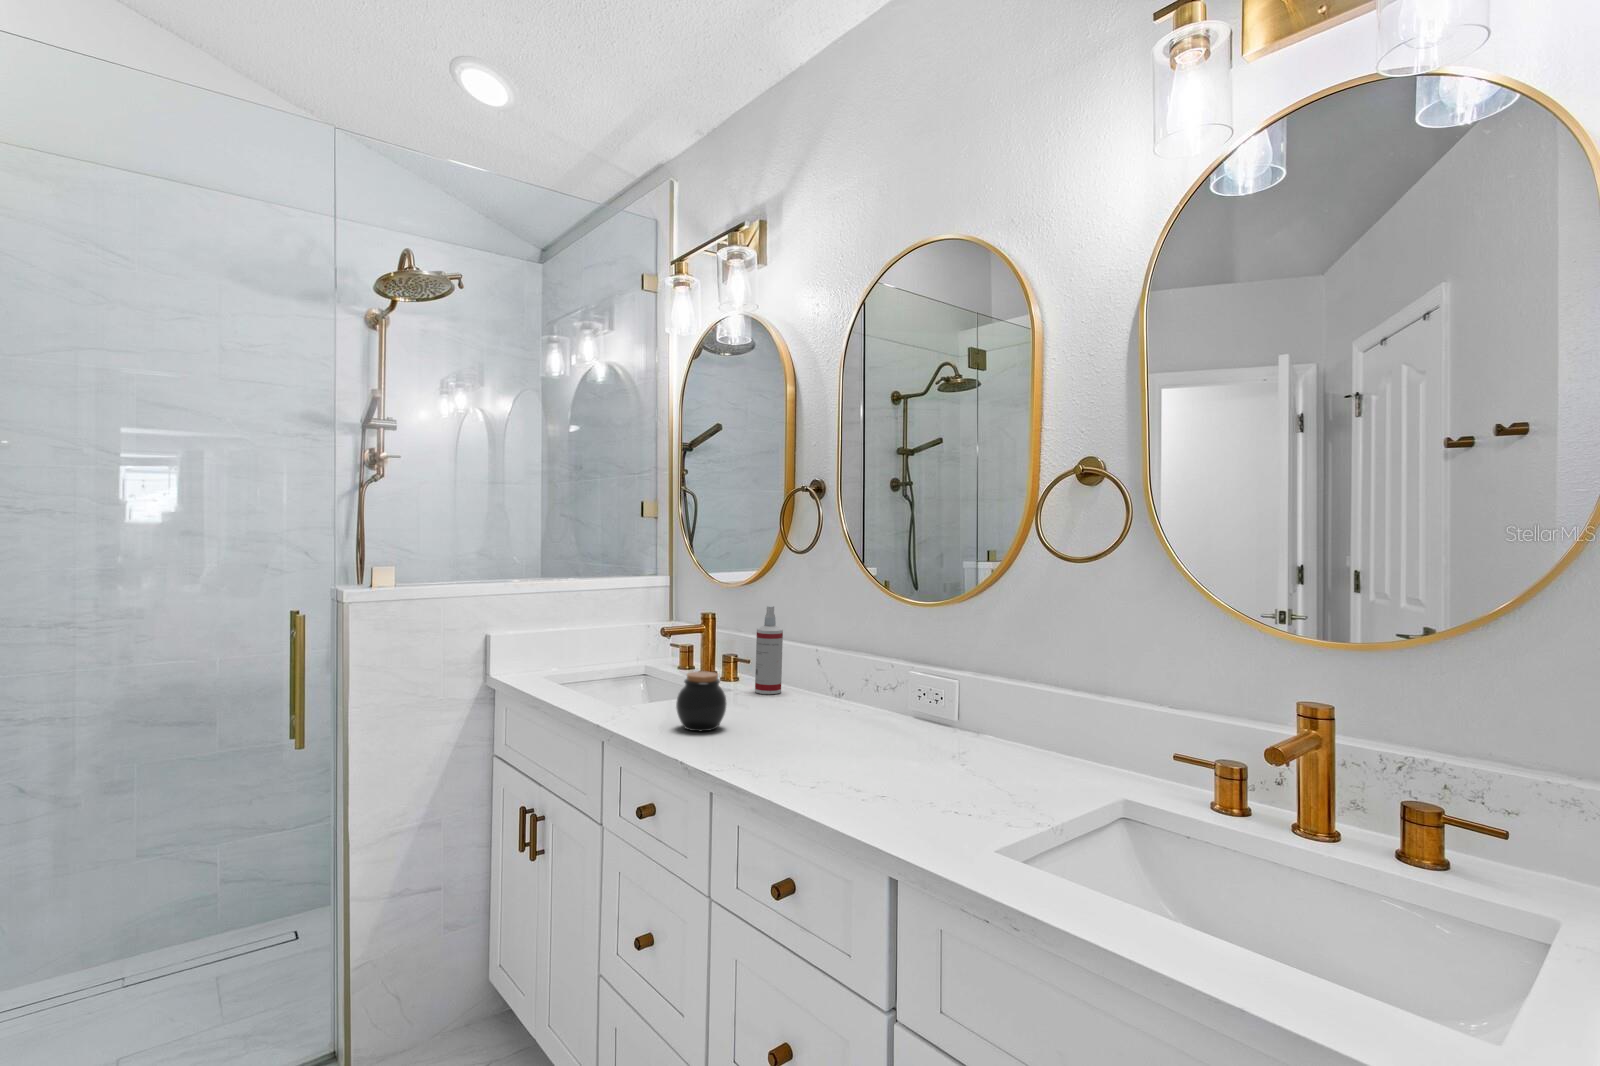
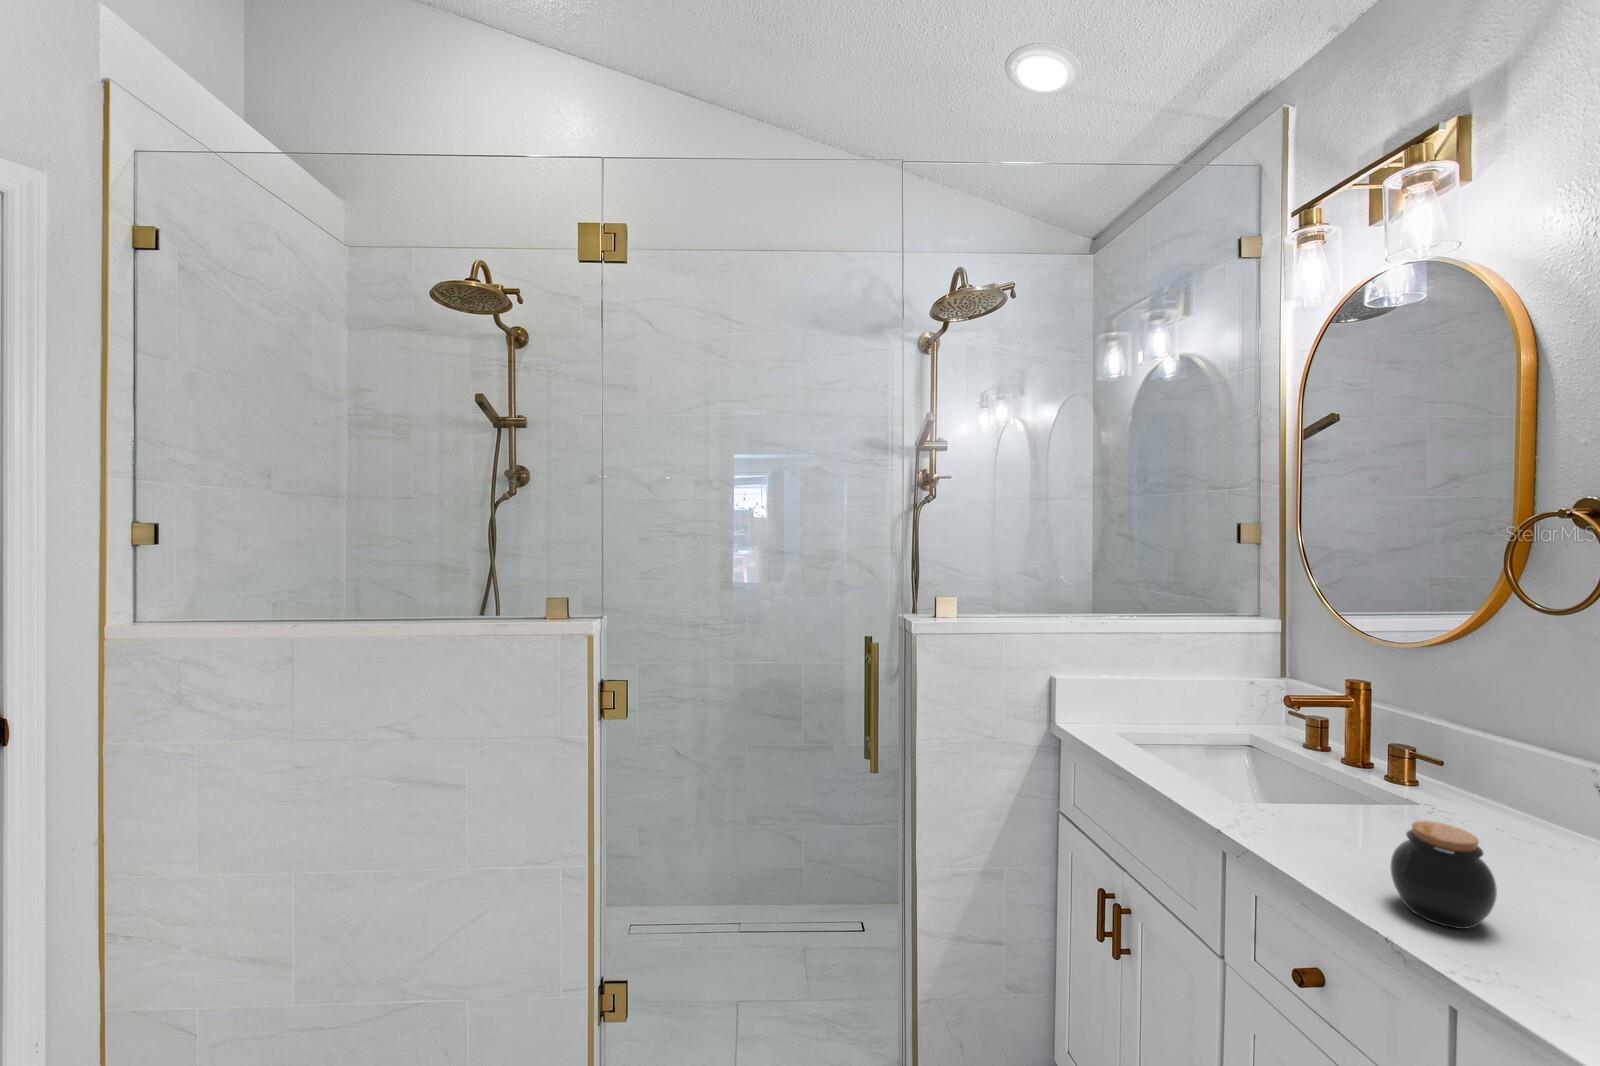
spray bottle: present [755,606,783,694] -> none [1468,697,1531,836]

